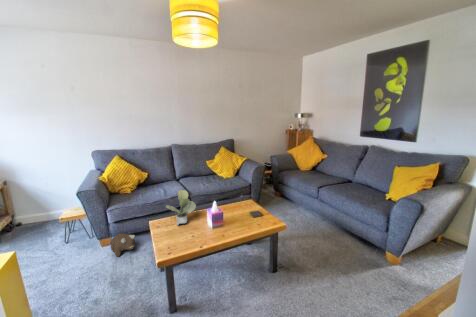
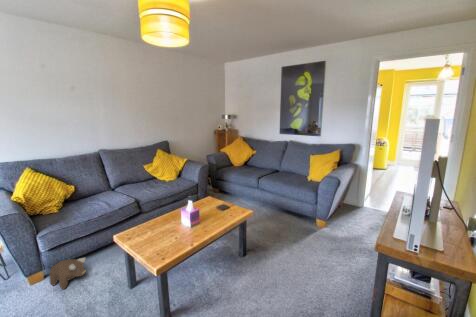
potted plant: present [166,190,196,225] -> none [135,195,167,233]

